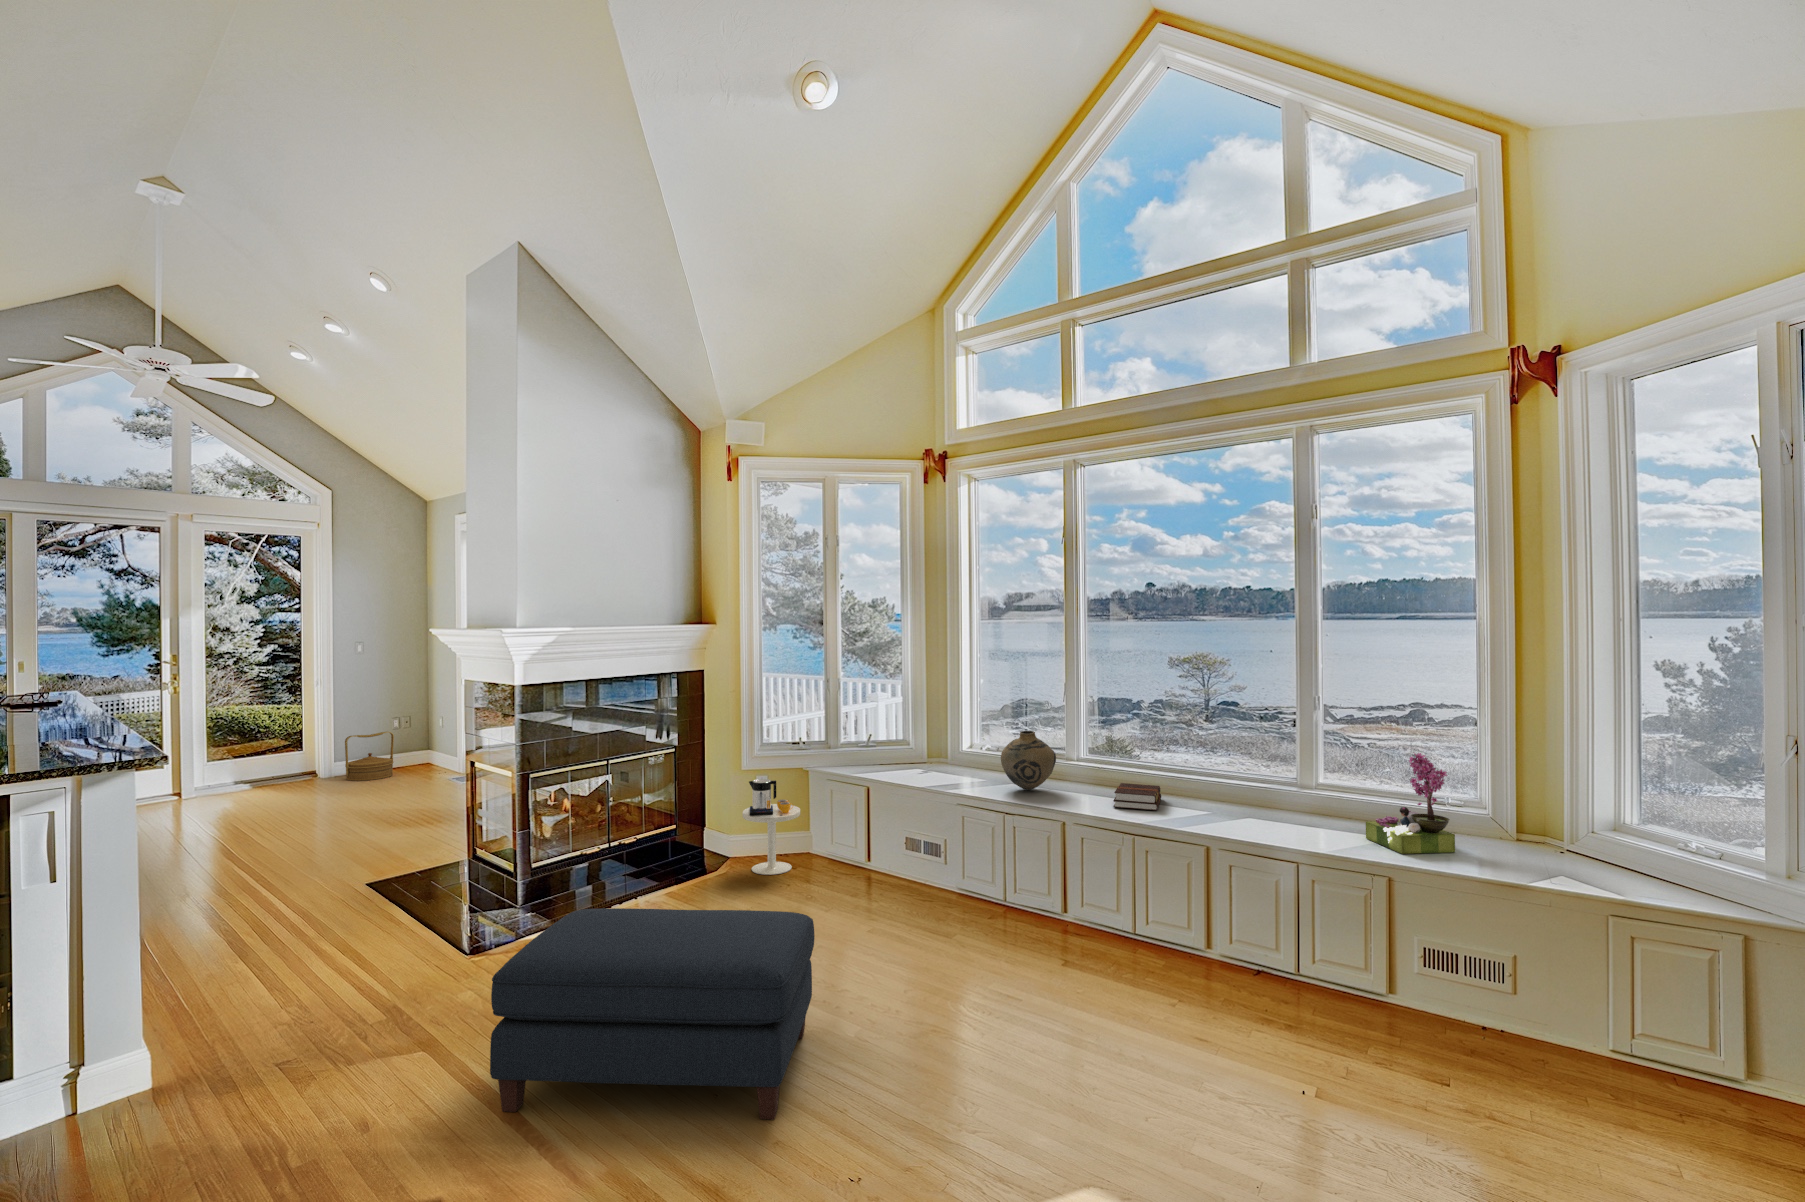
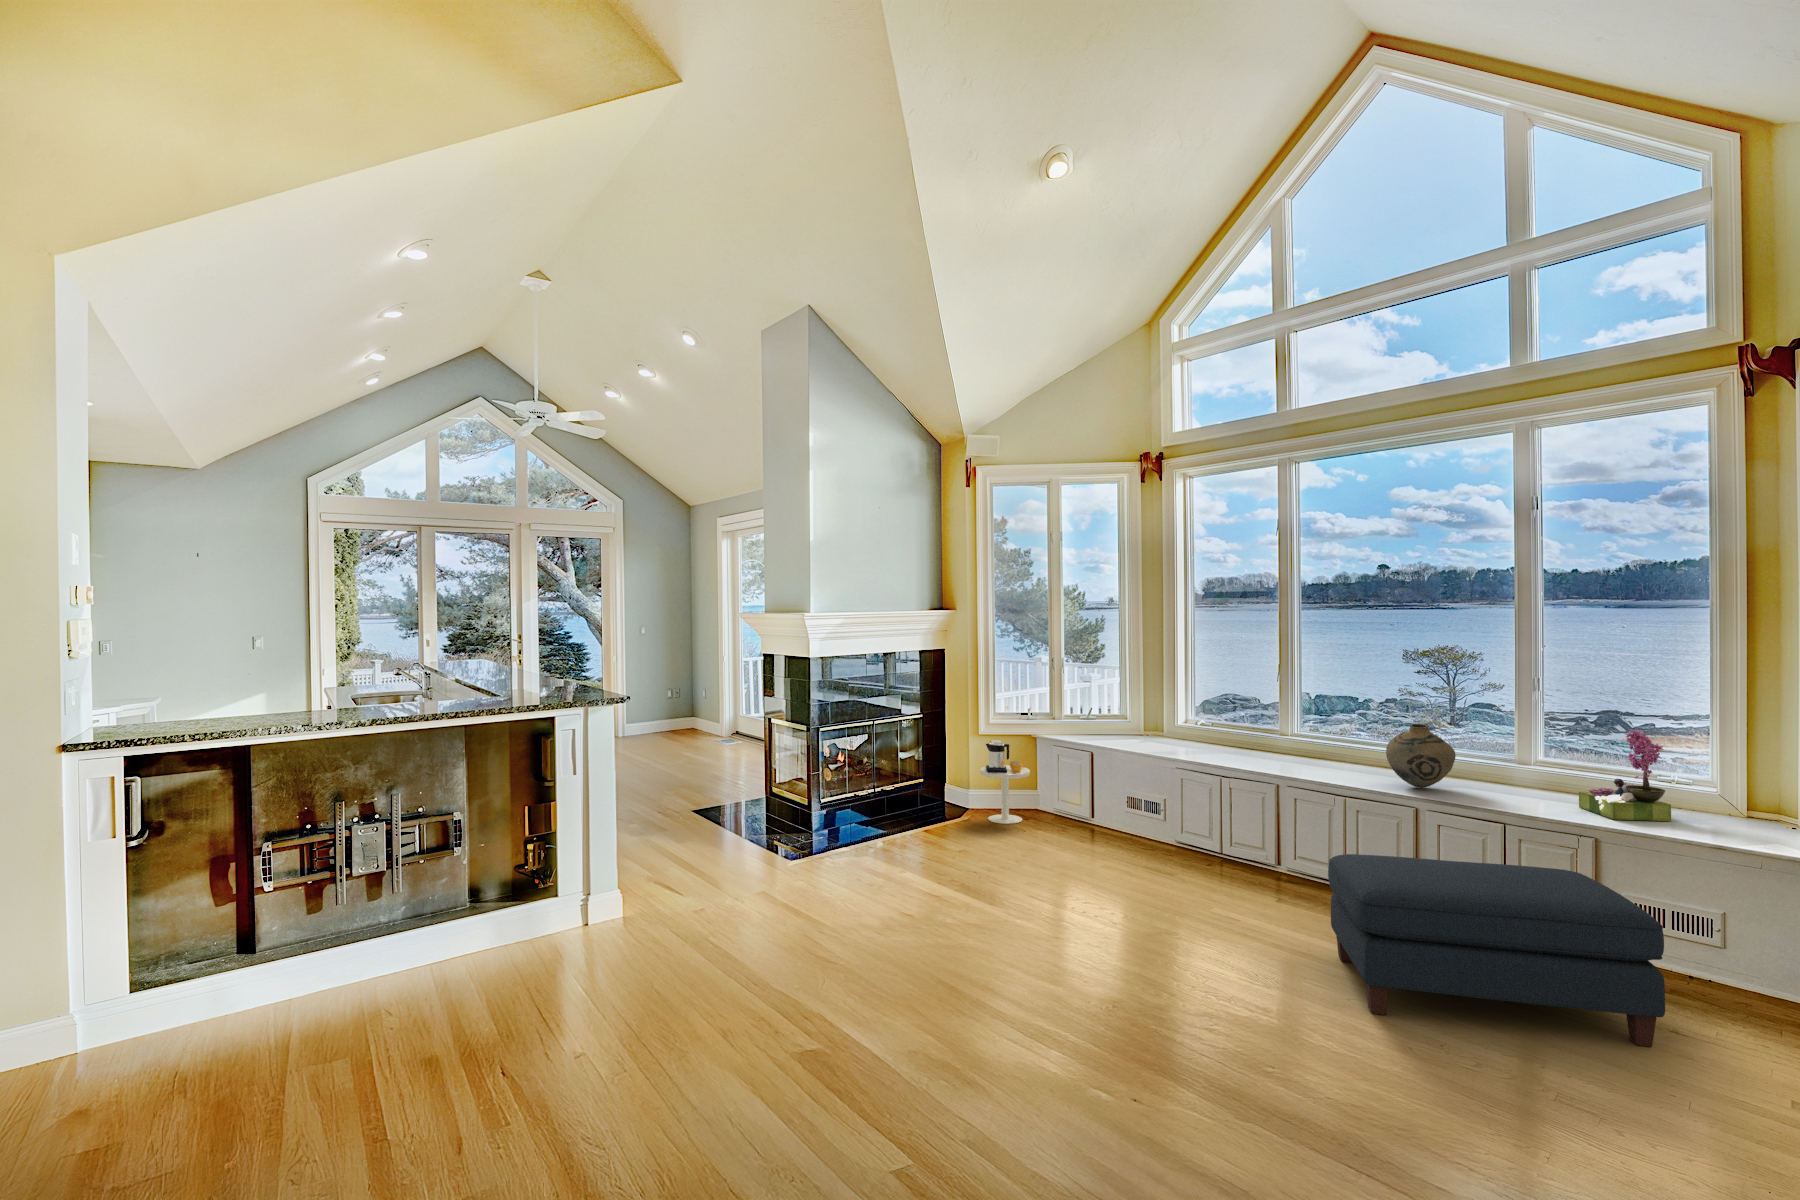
vase: present [1001,731,1056,790] -> present [1386,724,1456,788]
woven basket: present [345,732,394,781] -> none [636,700,671,739]
hardback book: present [1113,783,1161,810] -> none [1325,755,1373,778]
ottoman: present [490,908,815,1120] -> present [1328,854,1665,1047]

